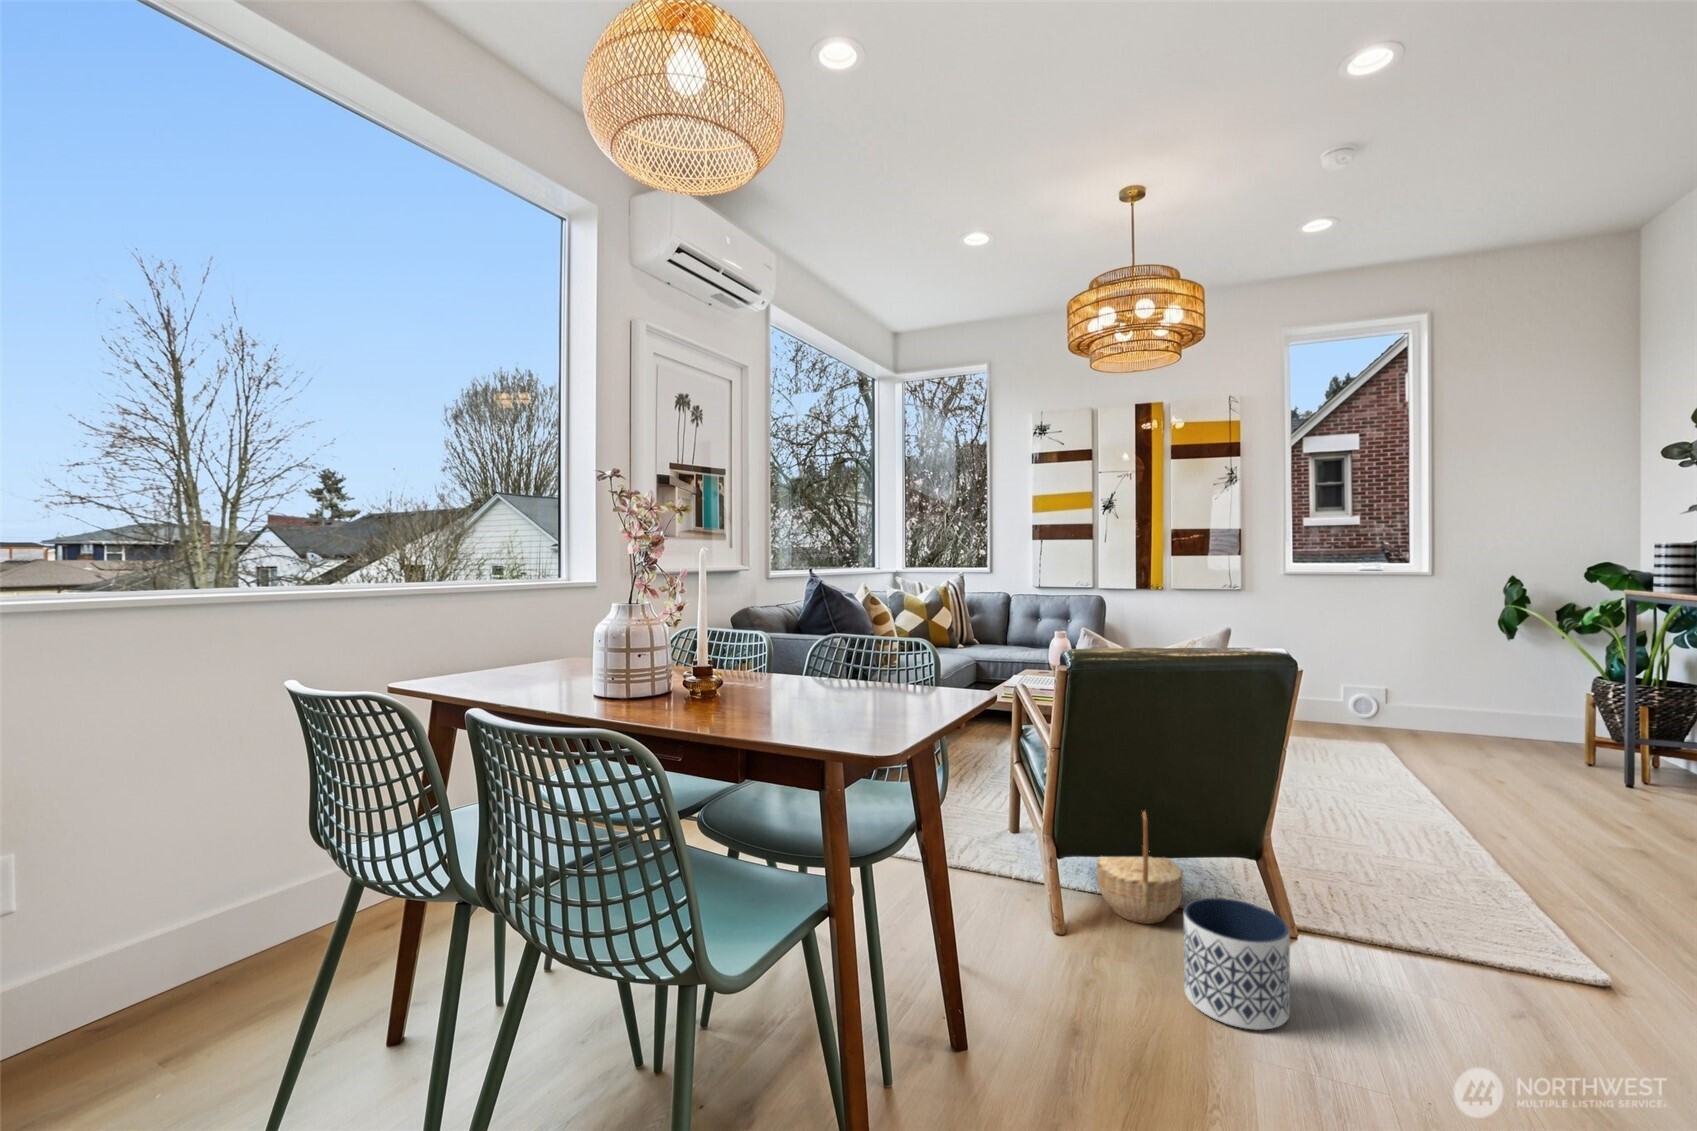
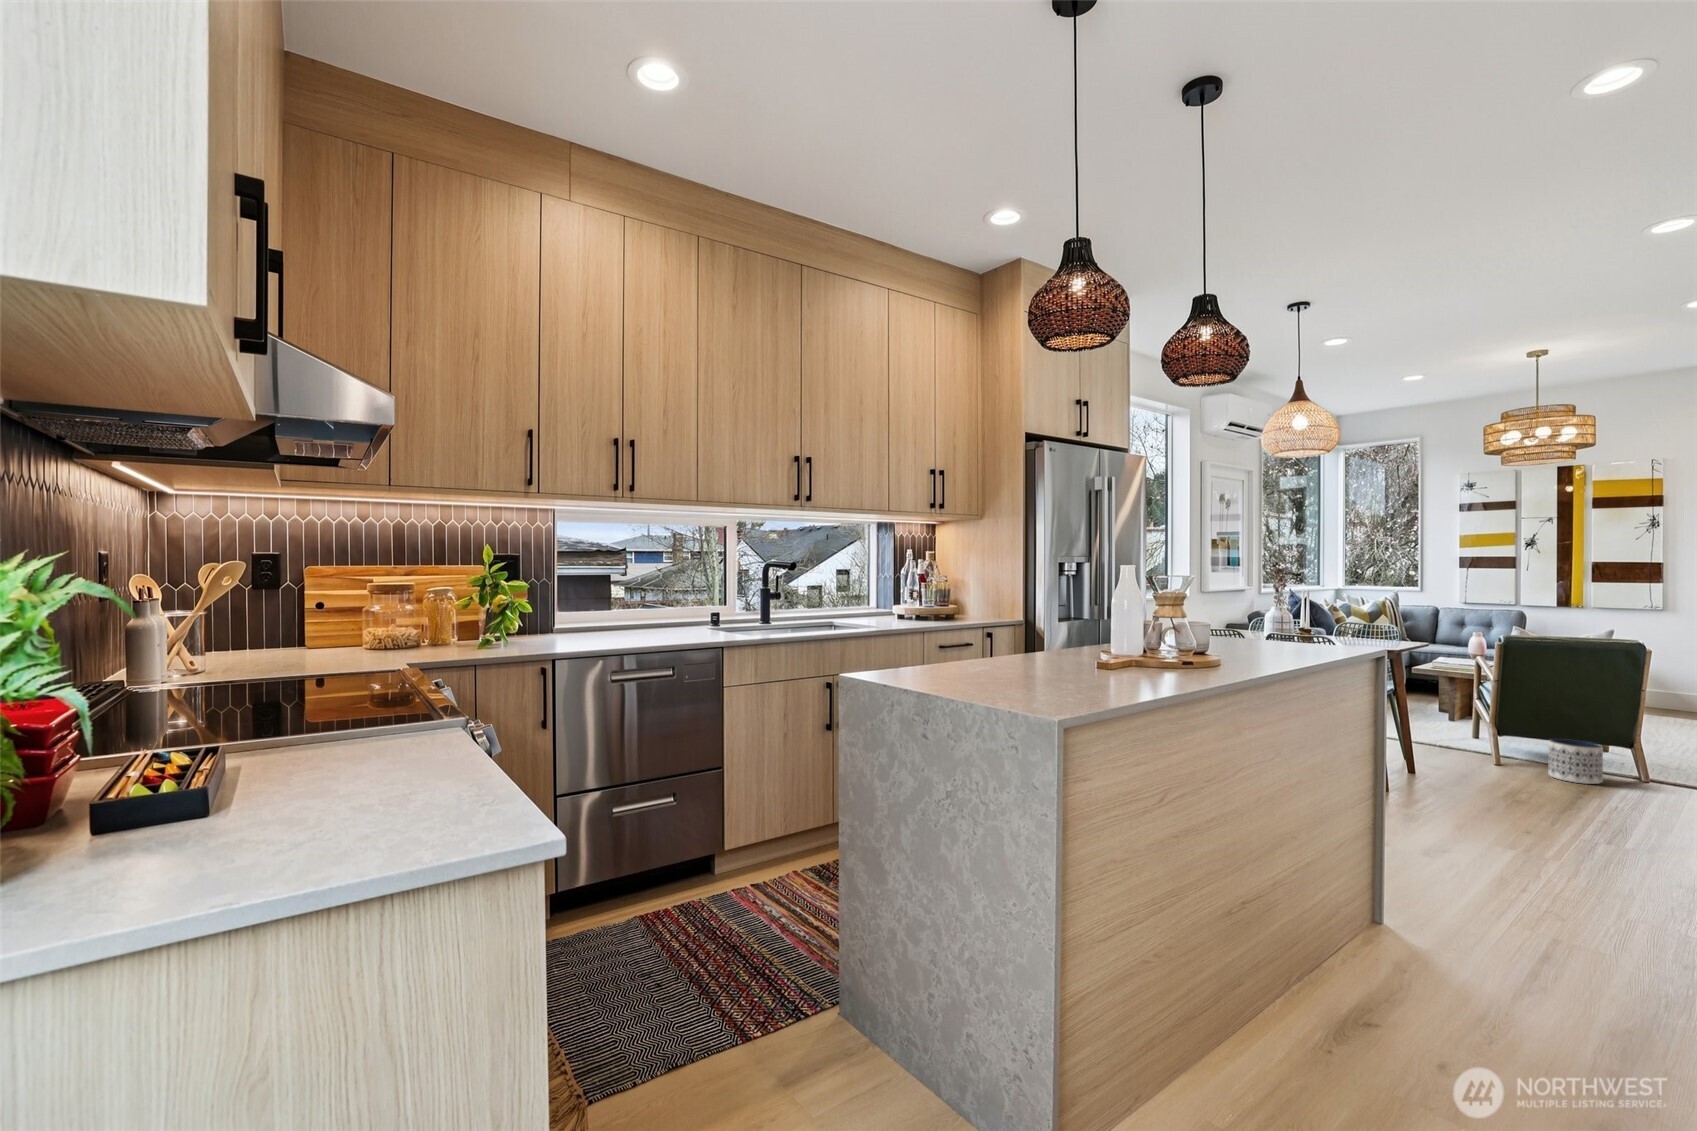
basket: present [1097,812,1183,923] -> none [1505,703,1557,763]

